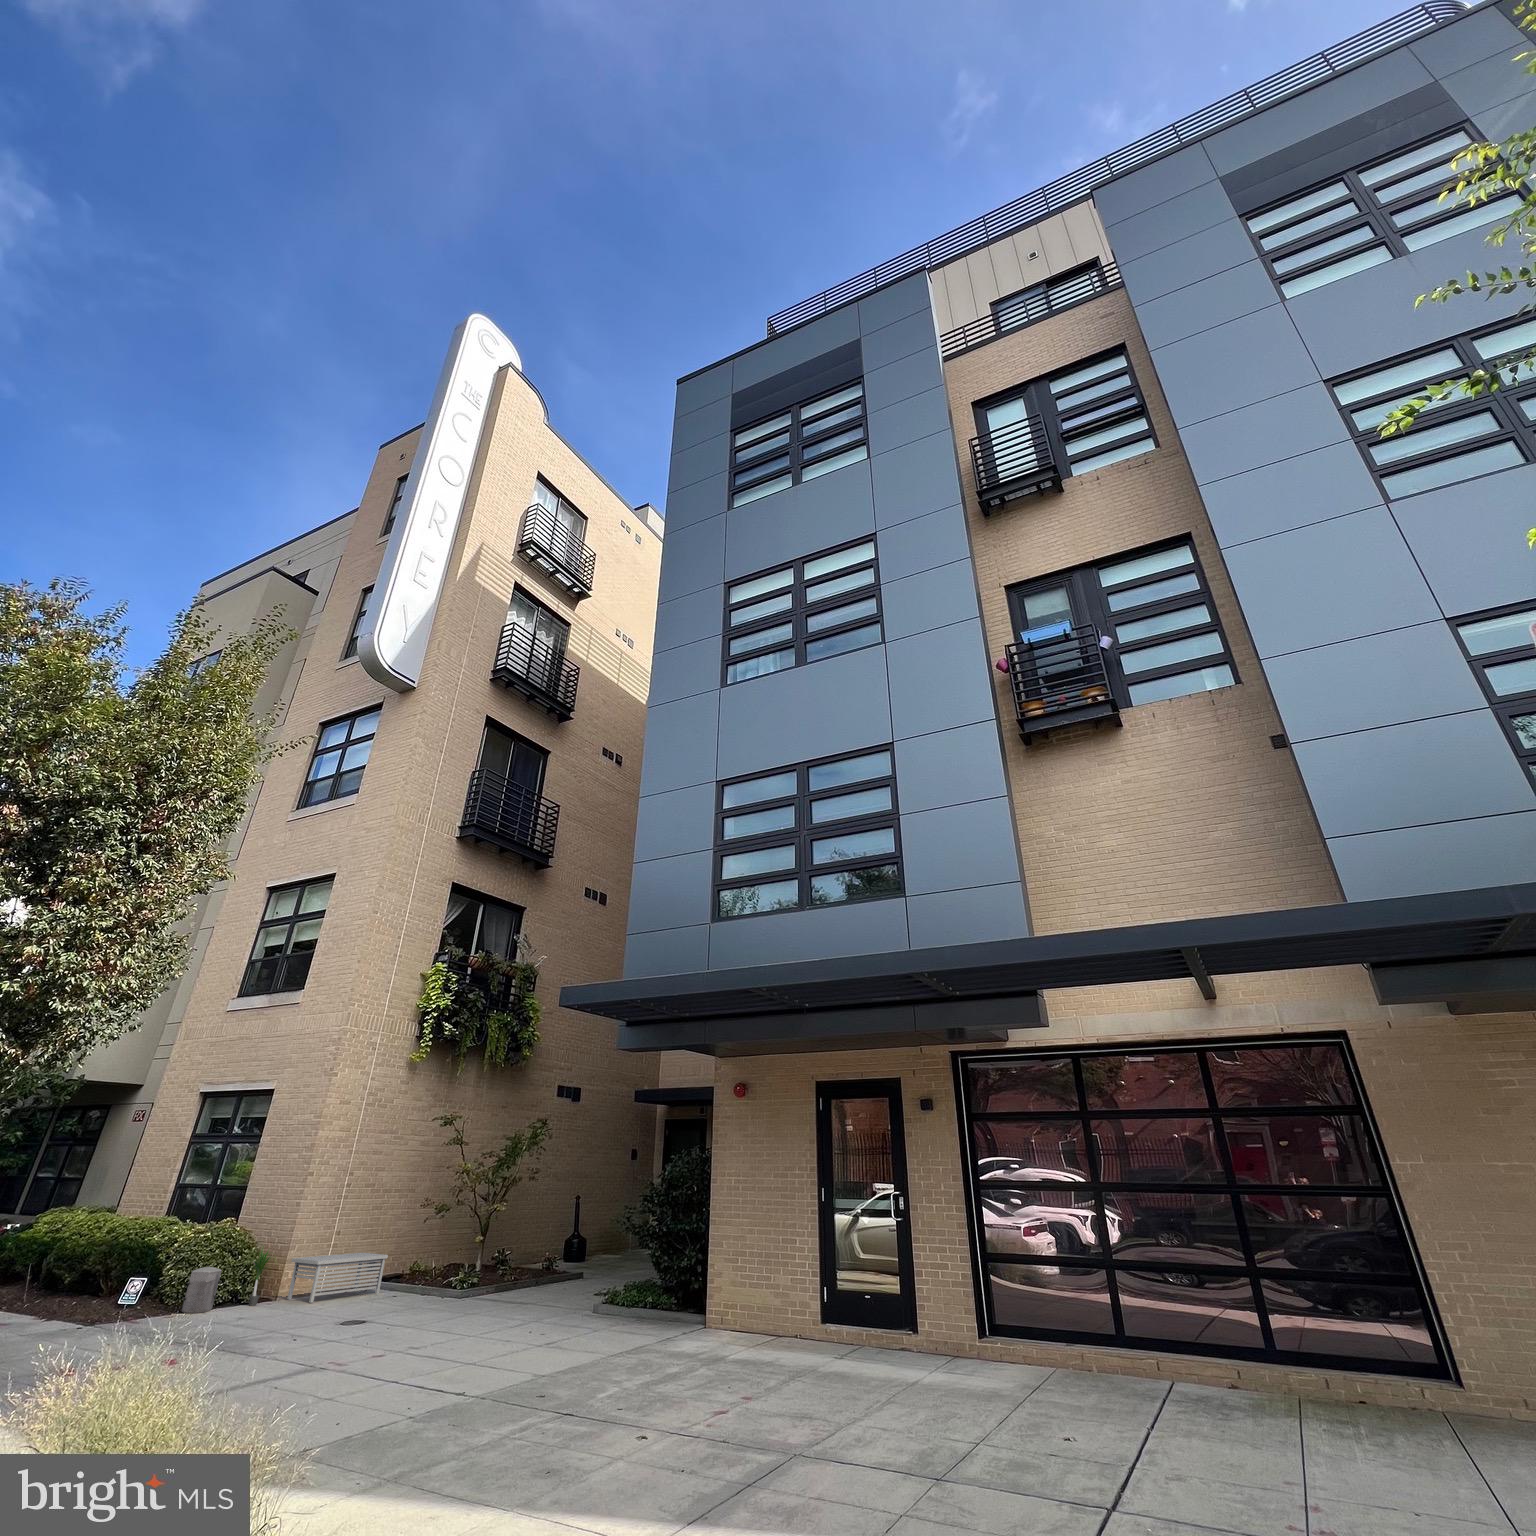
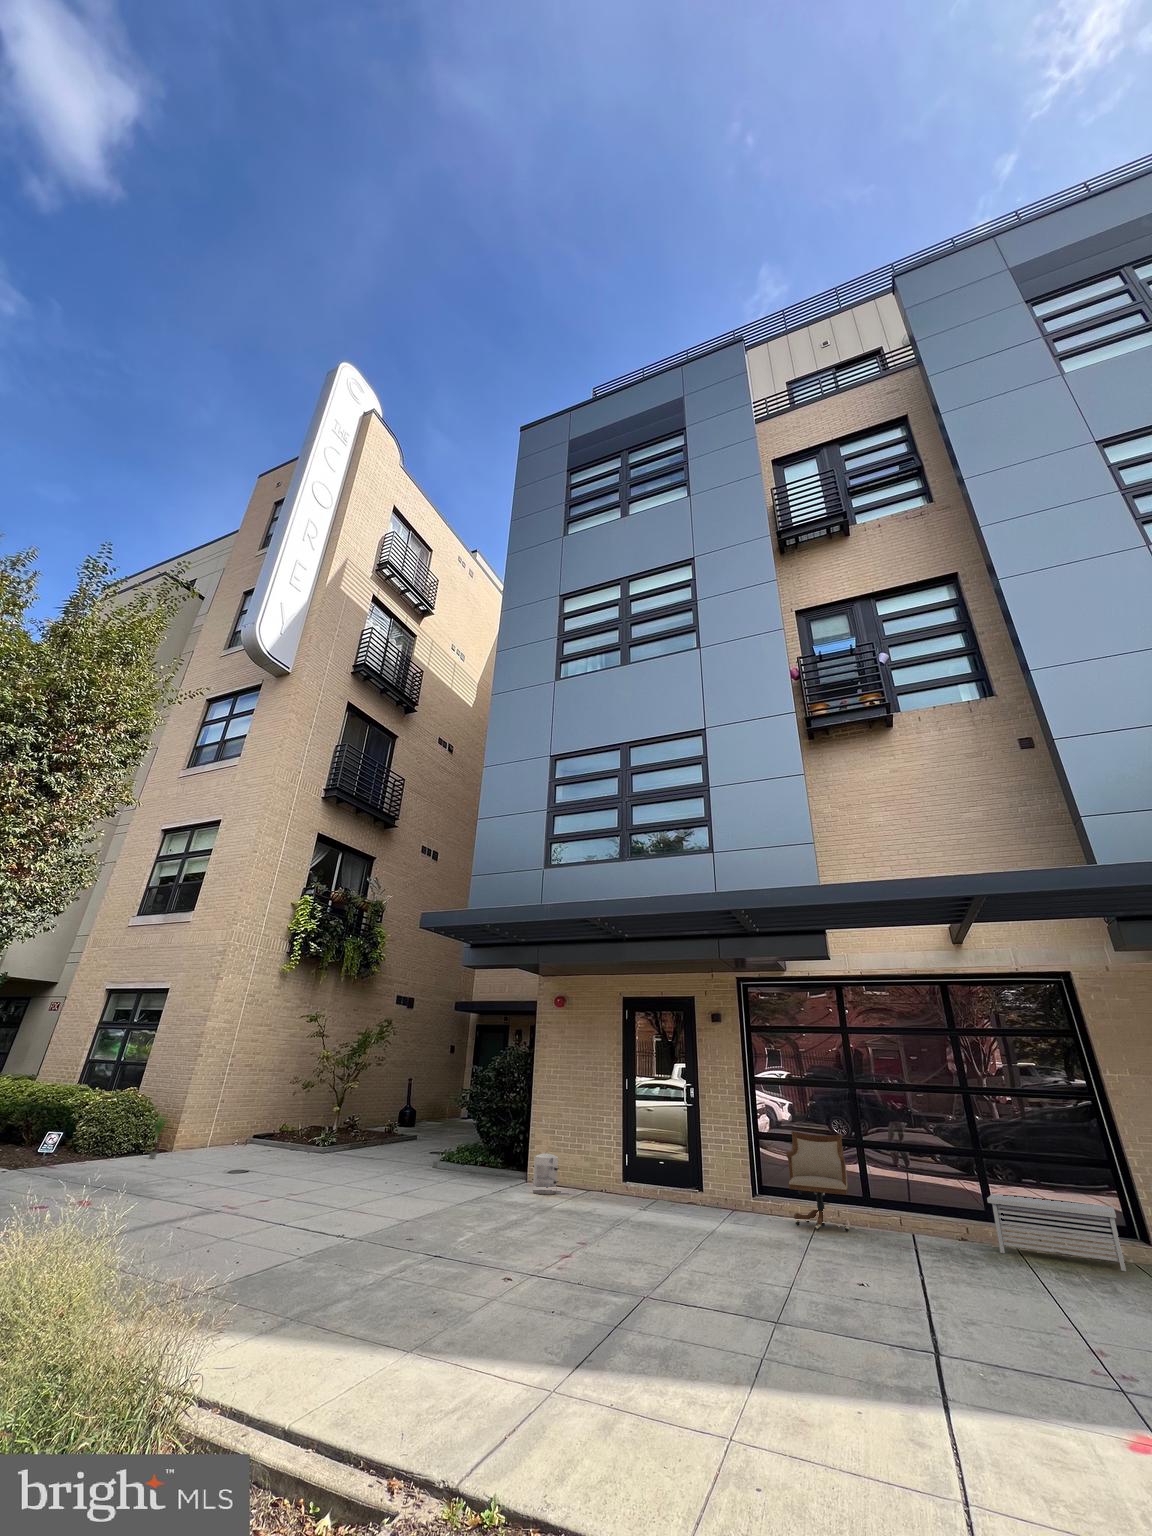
chair: none [1019,1247,1105,1379] -> present [786,1131,849,1231]
storage bench: present [287,1253,388,1303] -> present [987,1194,1126,1271]
waste bin: present [182,1265,222,1313] -> present [532,1153,559,1195]

